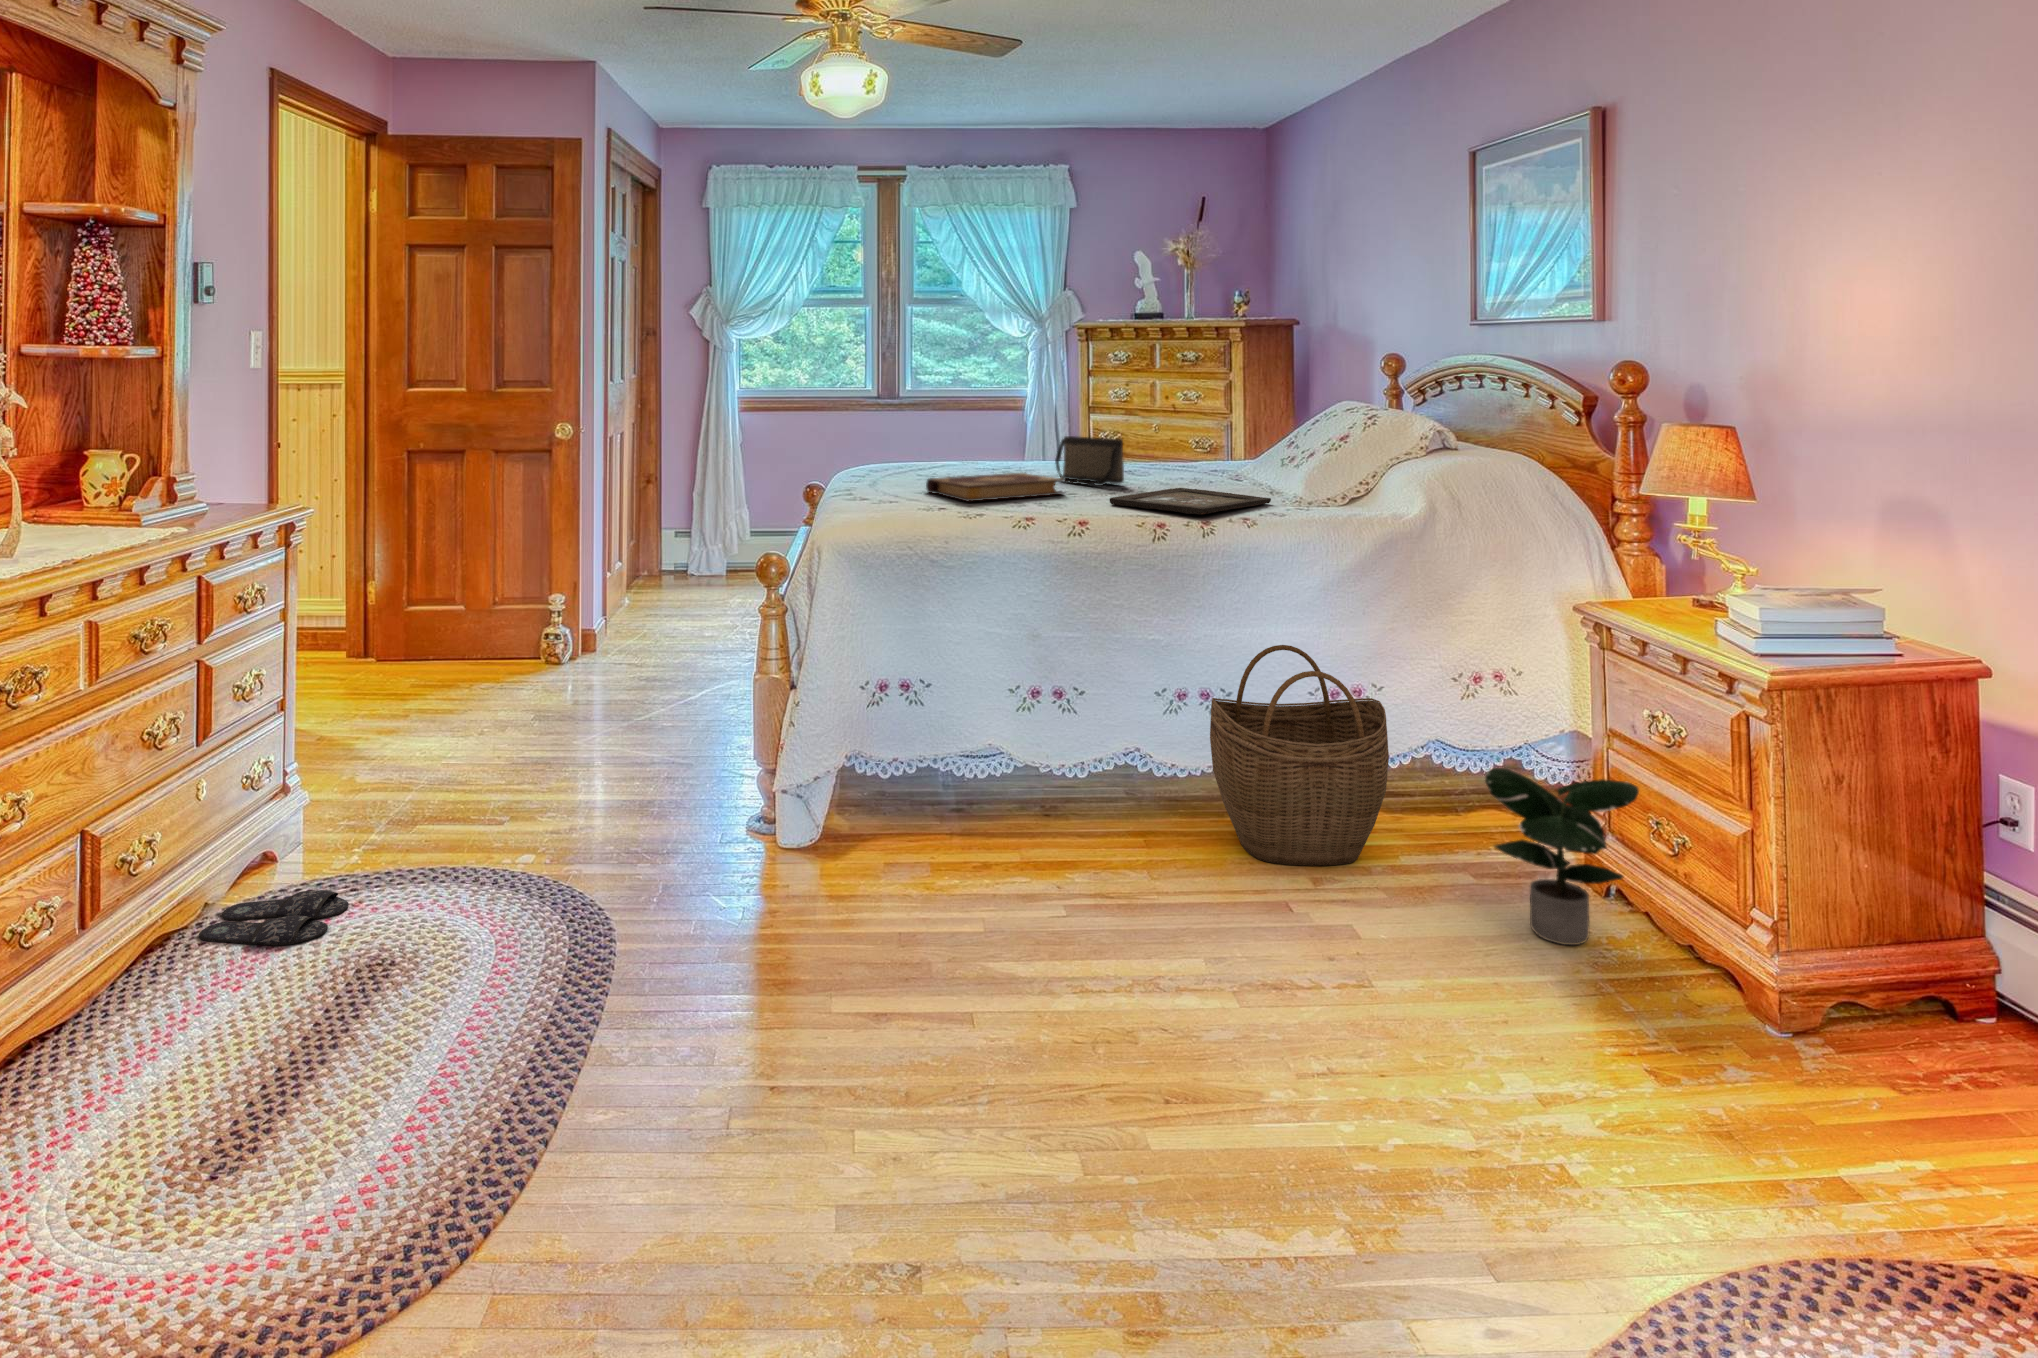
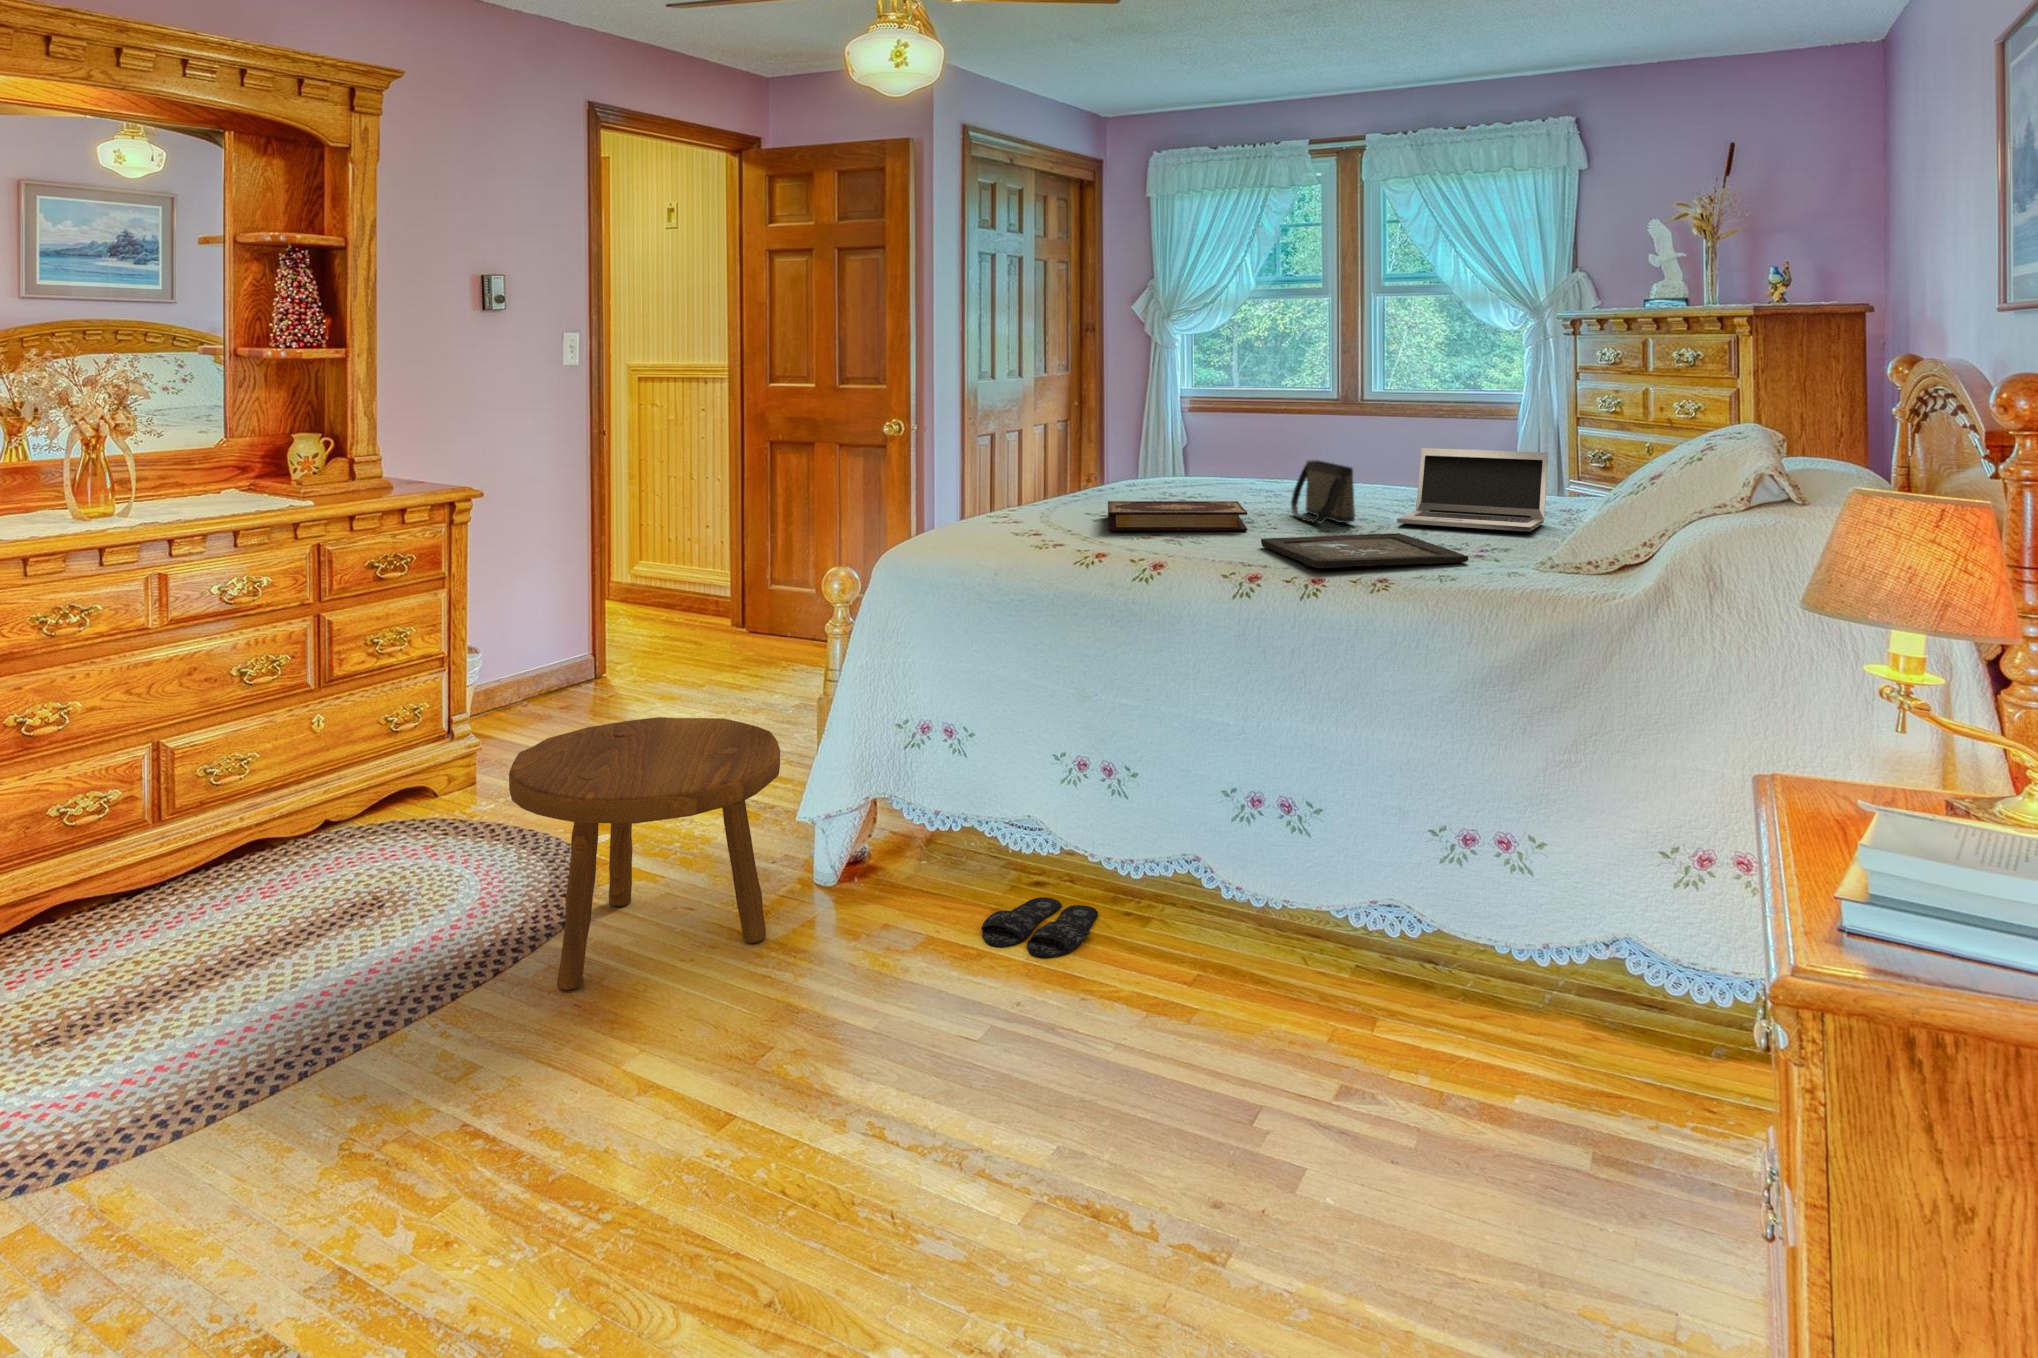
laptop: none [1138,423,1252,481] -> present [1397,448,1548,532]
woven basket: present [1210,645,1389,866] -> none [1210,745,1437,1044]
footstool: none [608,709,880,1002] -> present [509,717,780,990]
potted plant: present [1485,768,1639,945] -> none [1379,957,1611,1235]
slippers: present [199,890,348,945] -> present [981,897,1098,957]

